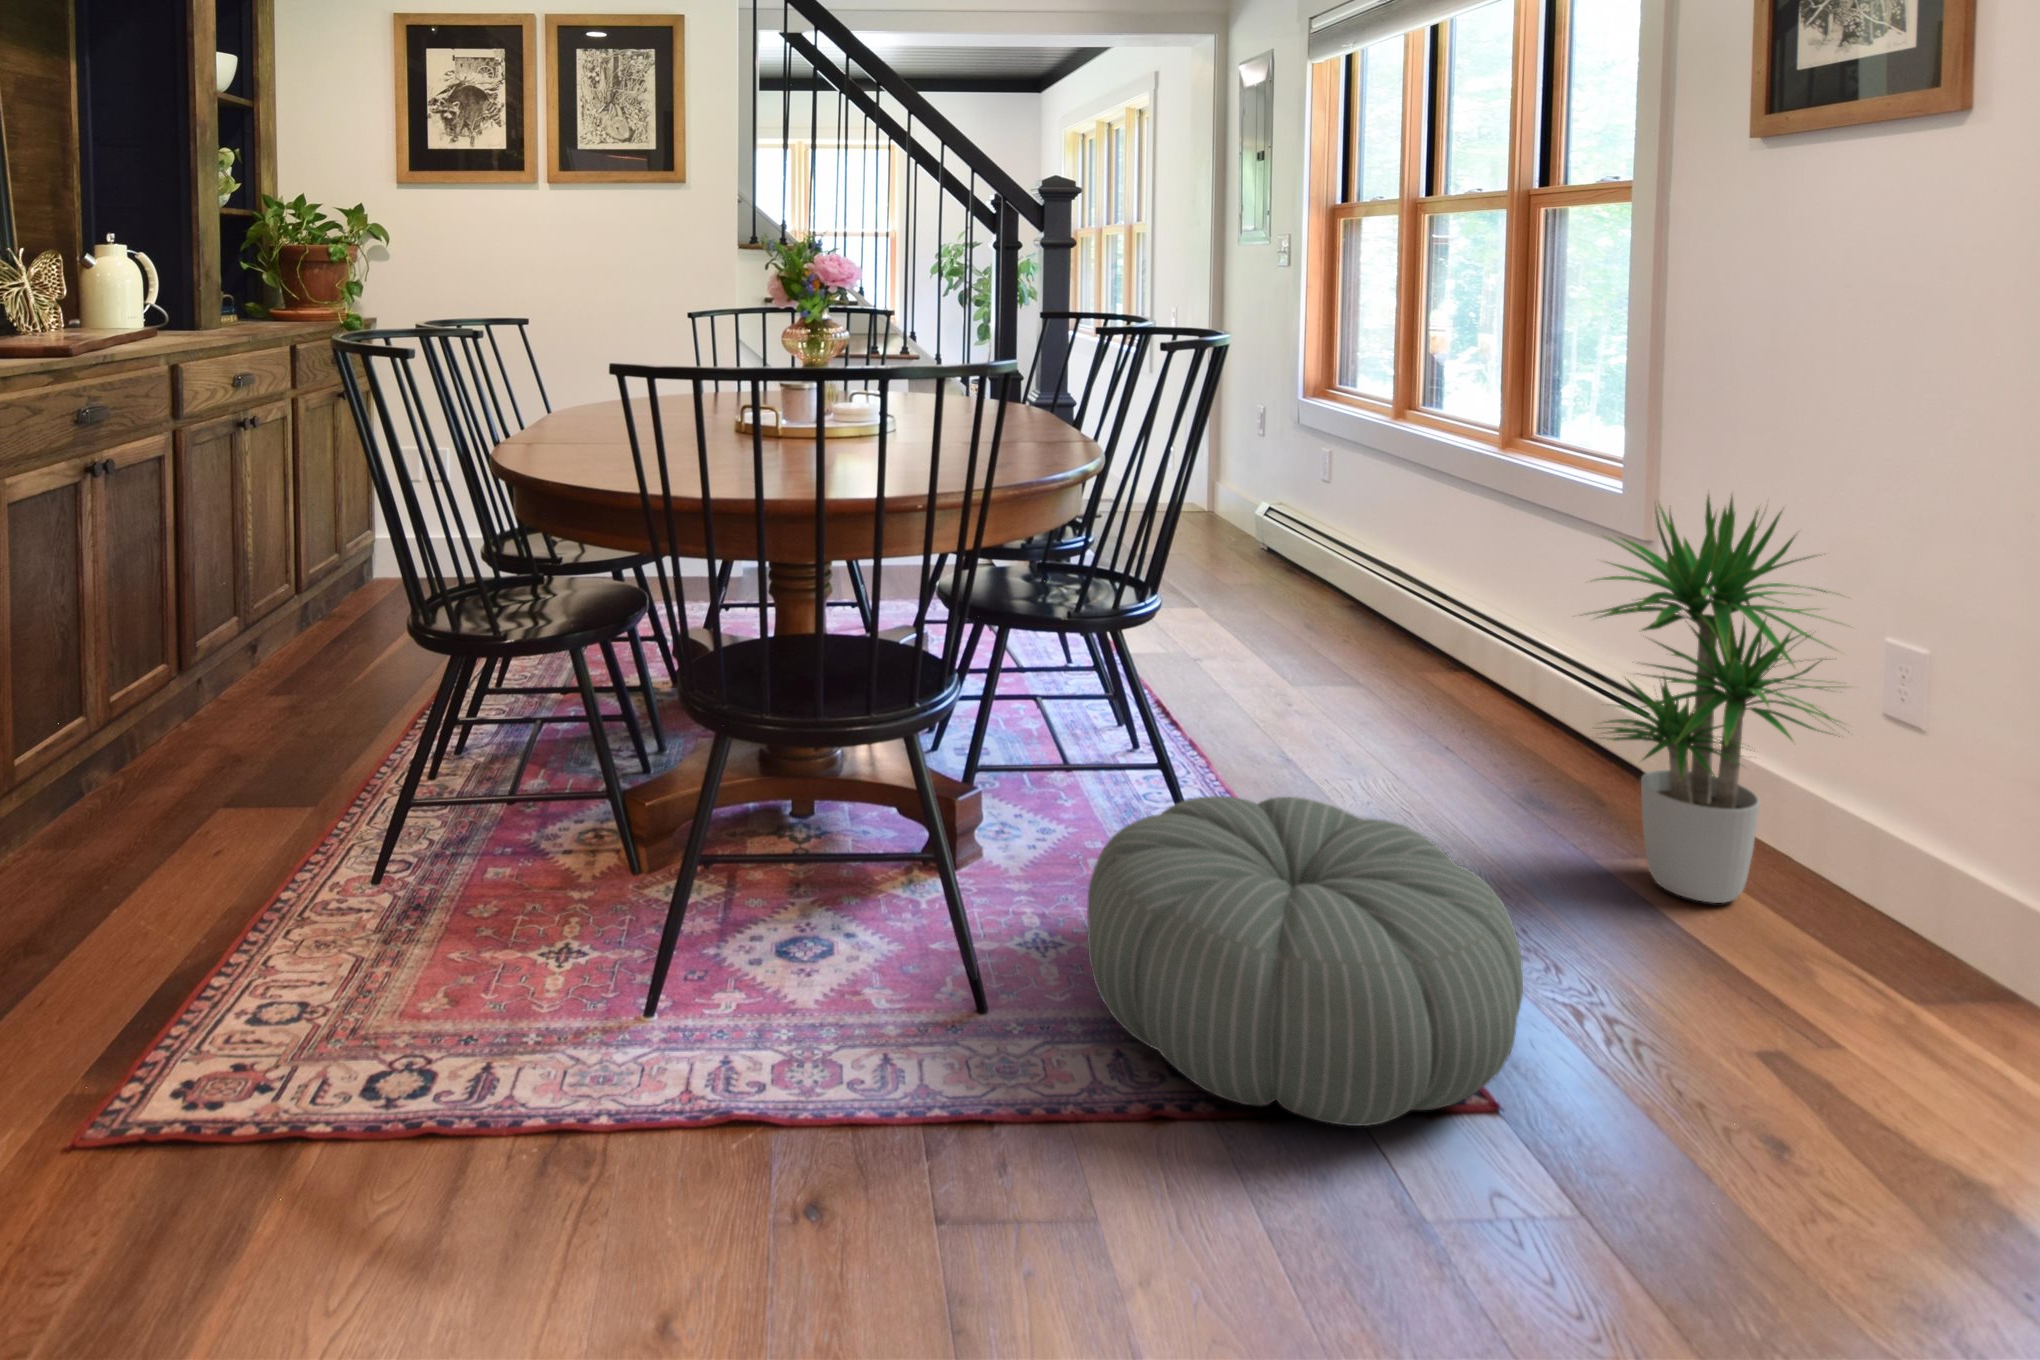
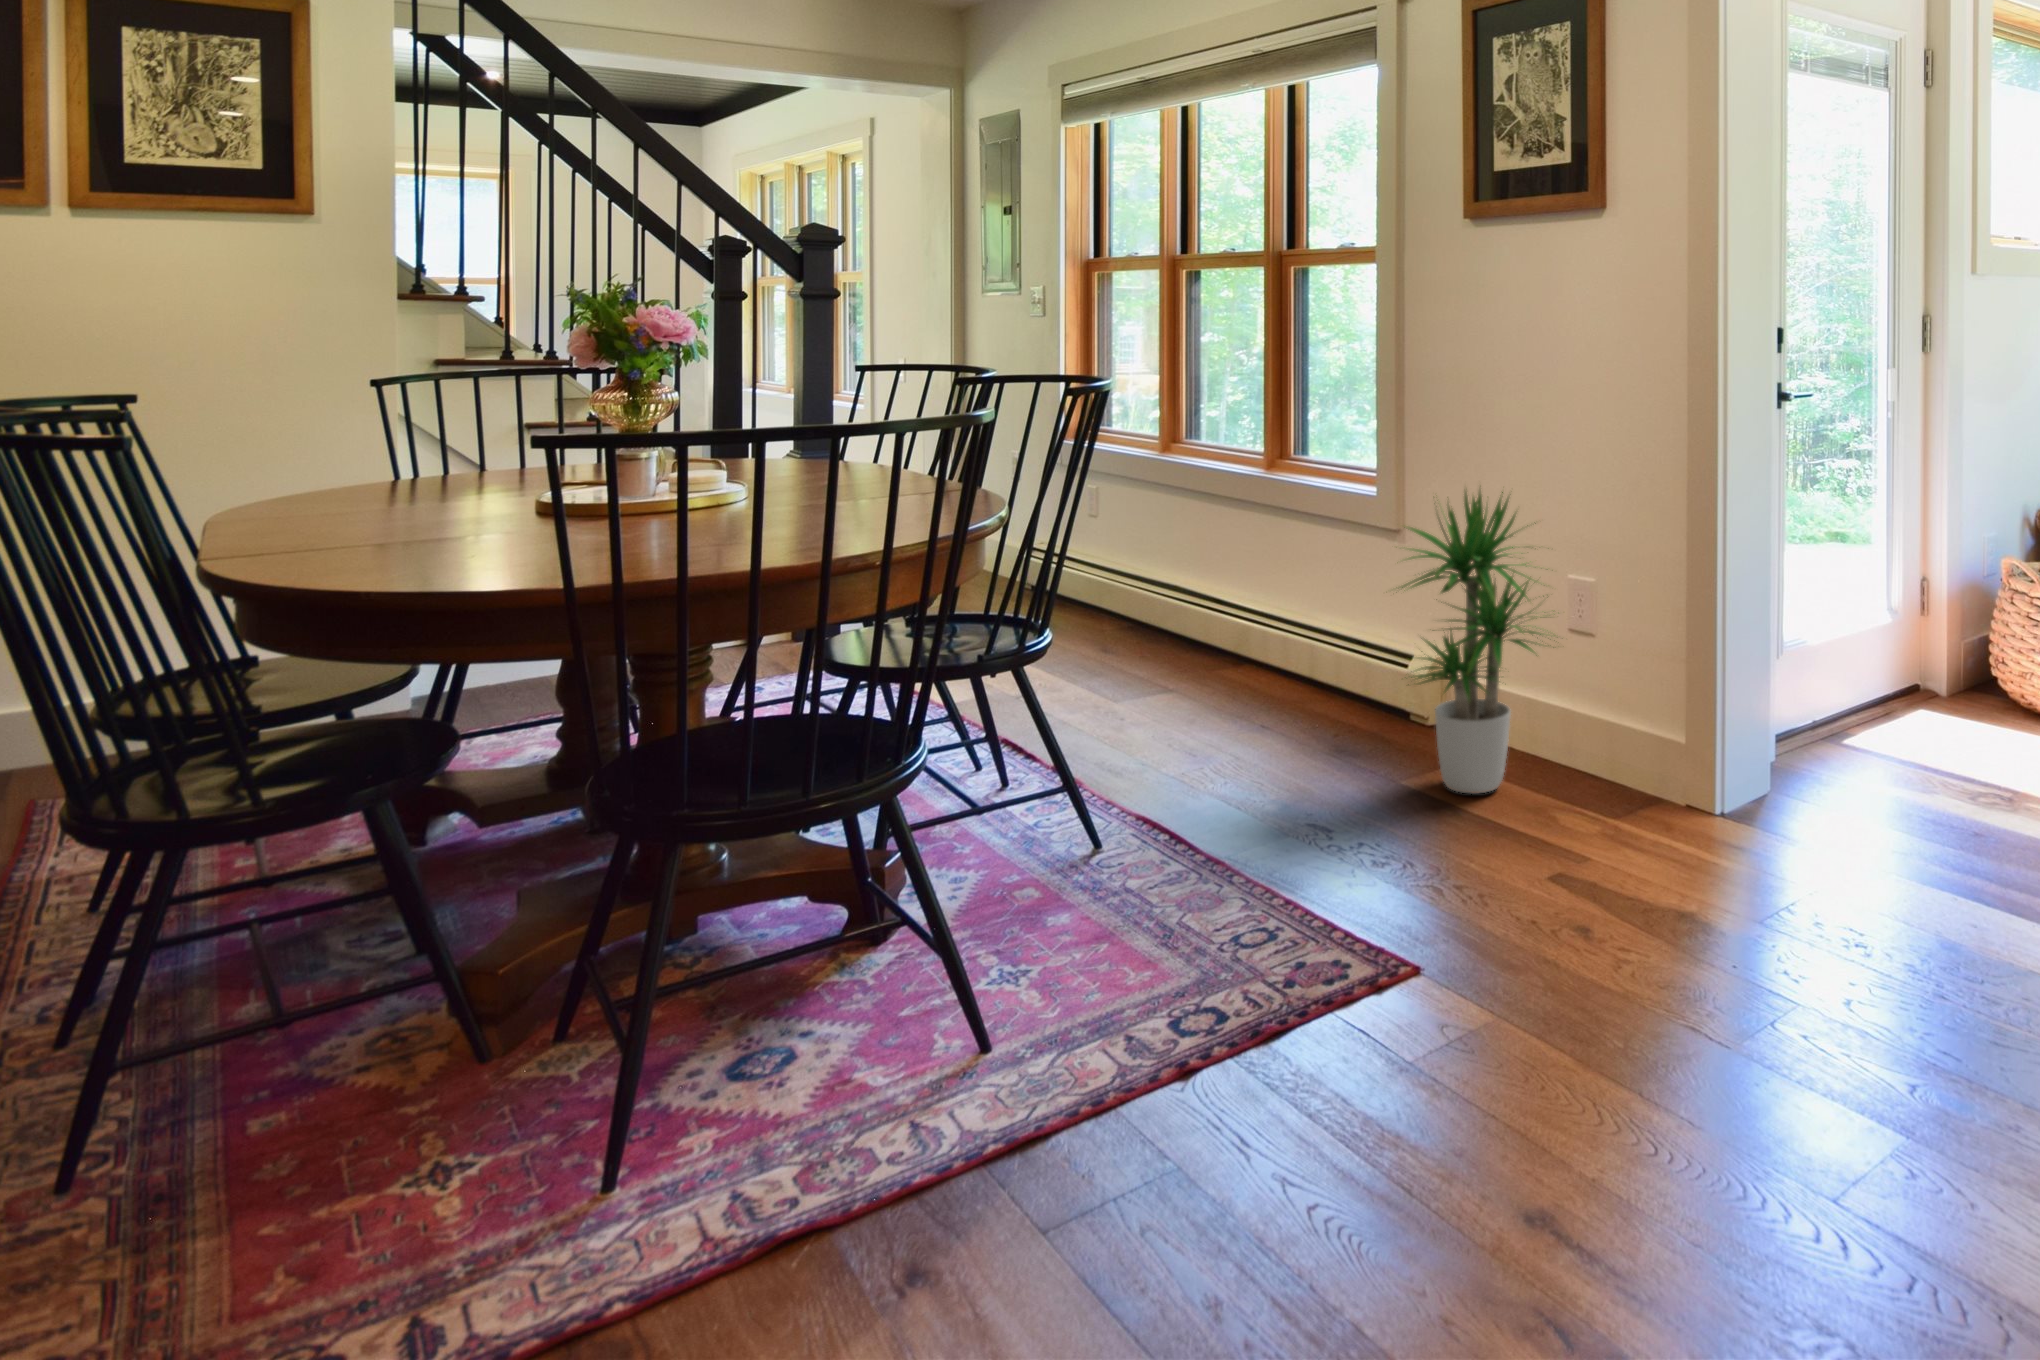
pouf: present [1087,796,1523,1126] -> none [1068,778,1428,1035]

